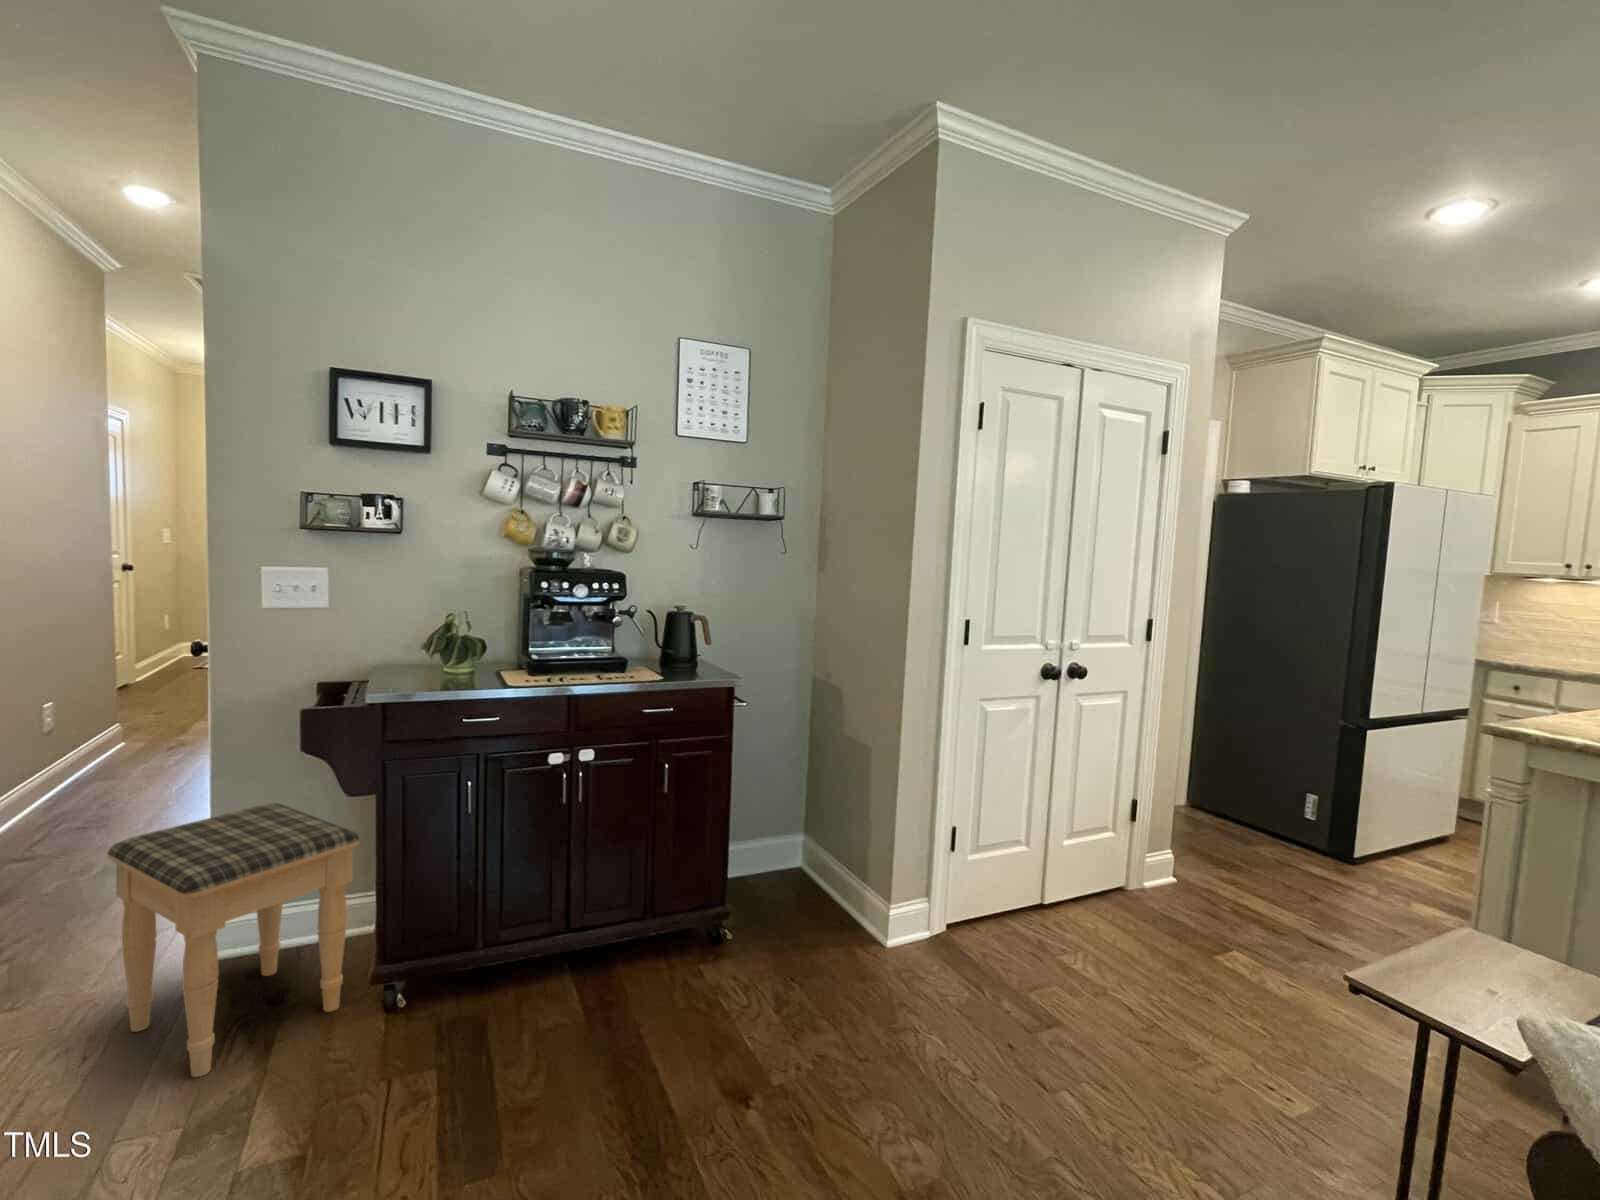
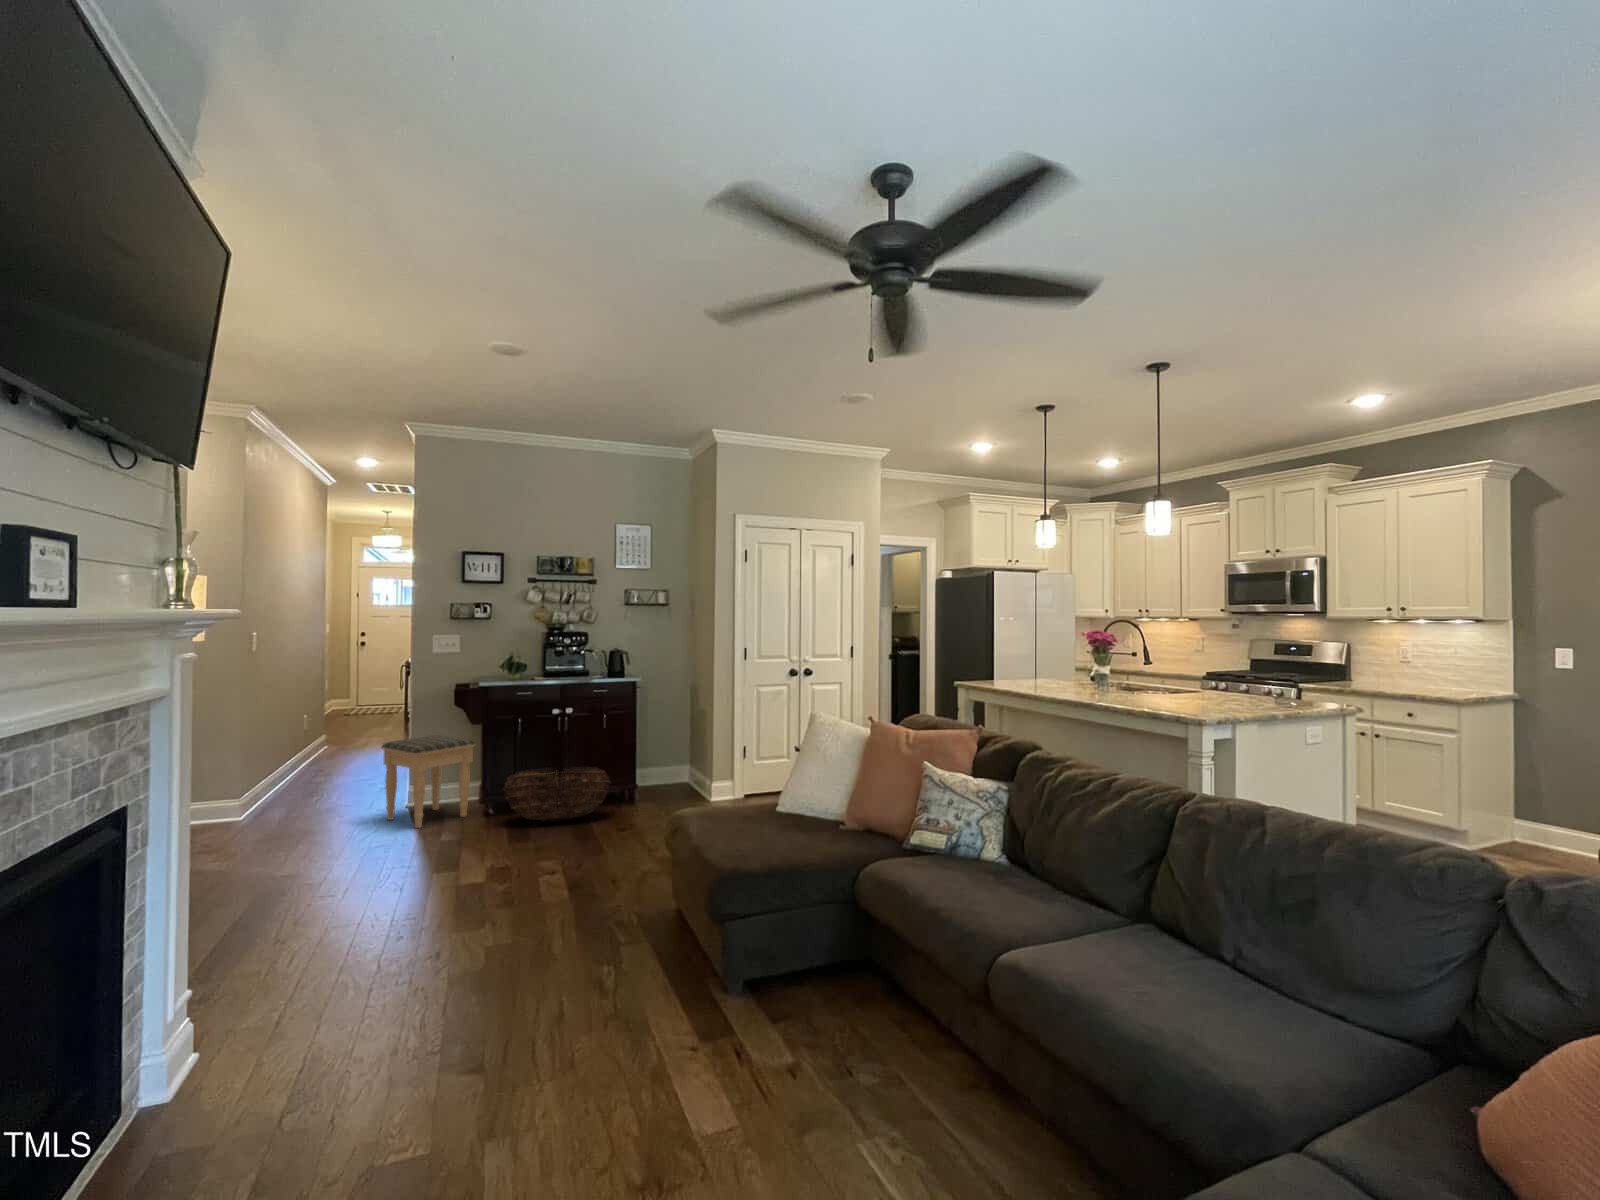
basket: none [428,899,688,1045] -> present [504,767,610,822]

